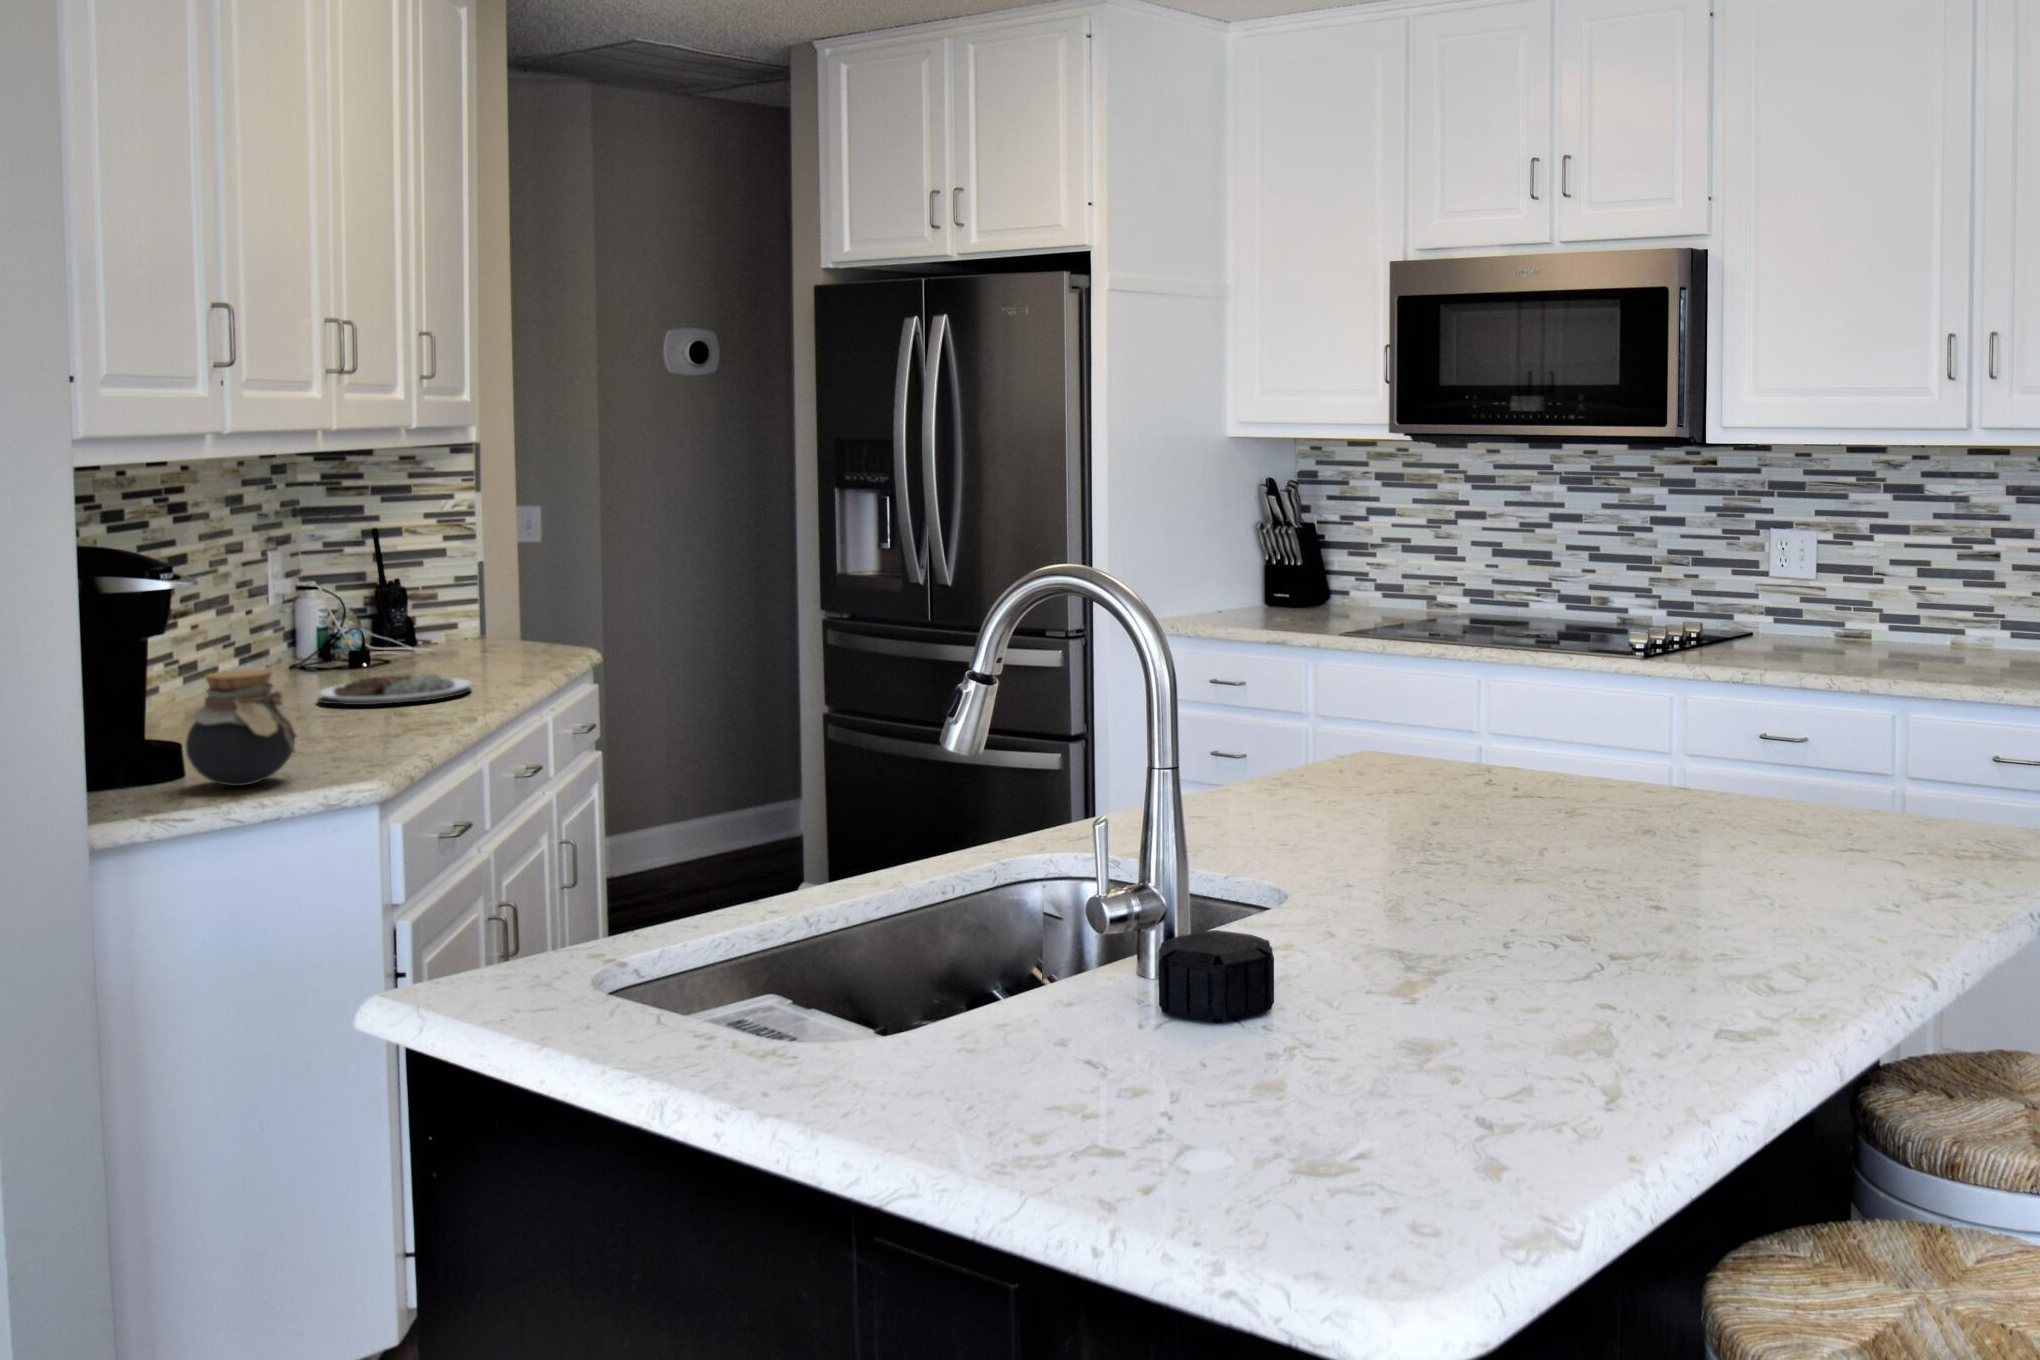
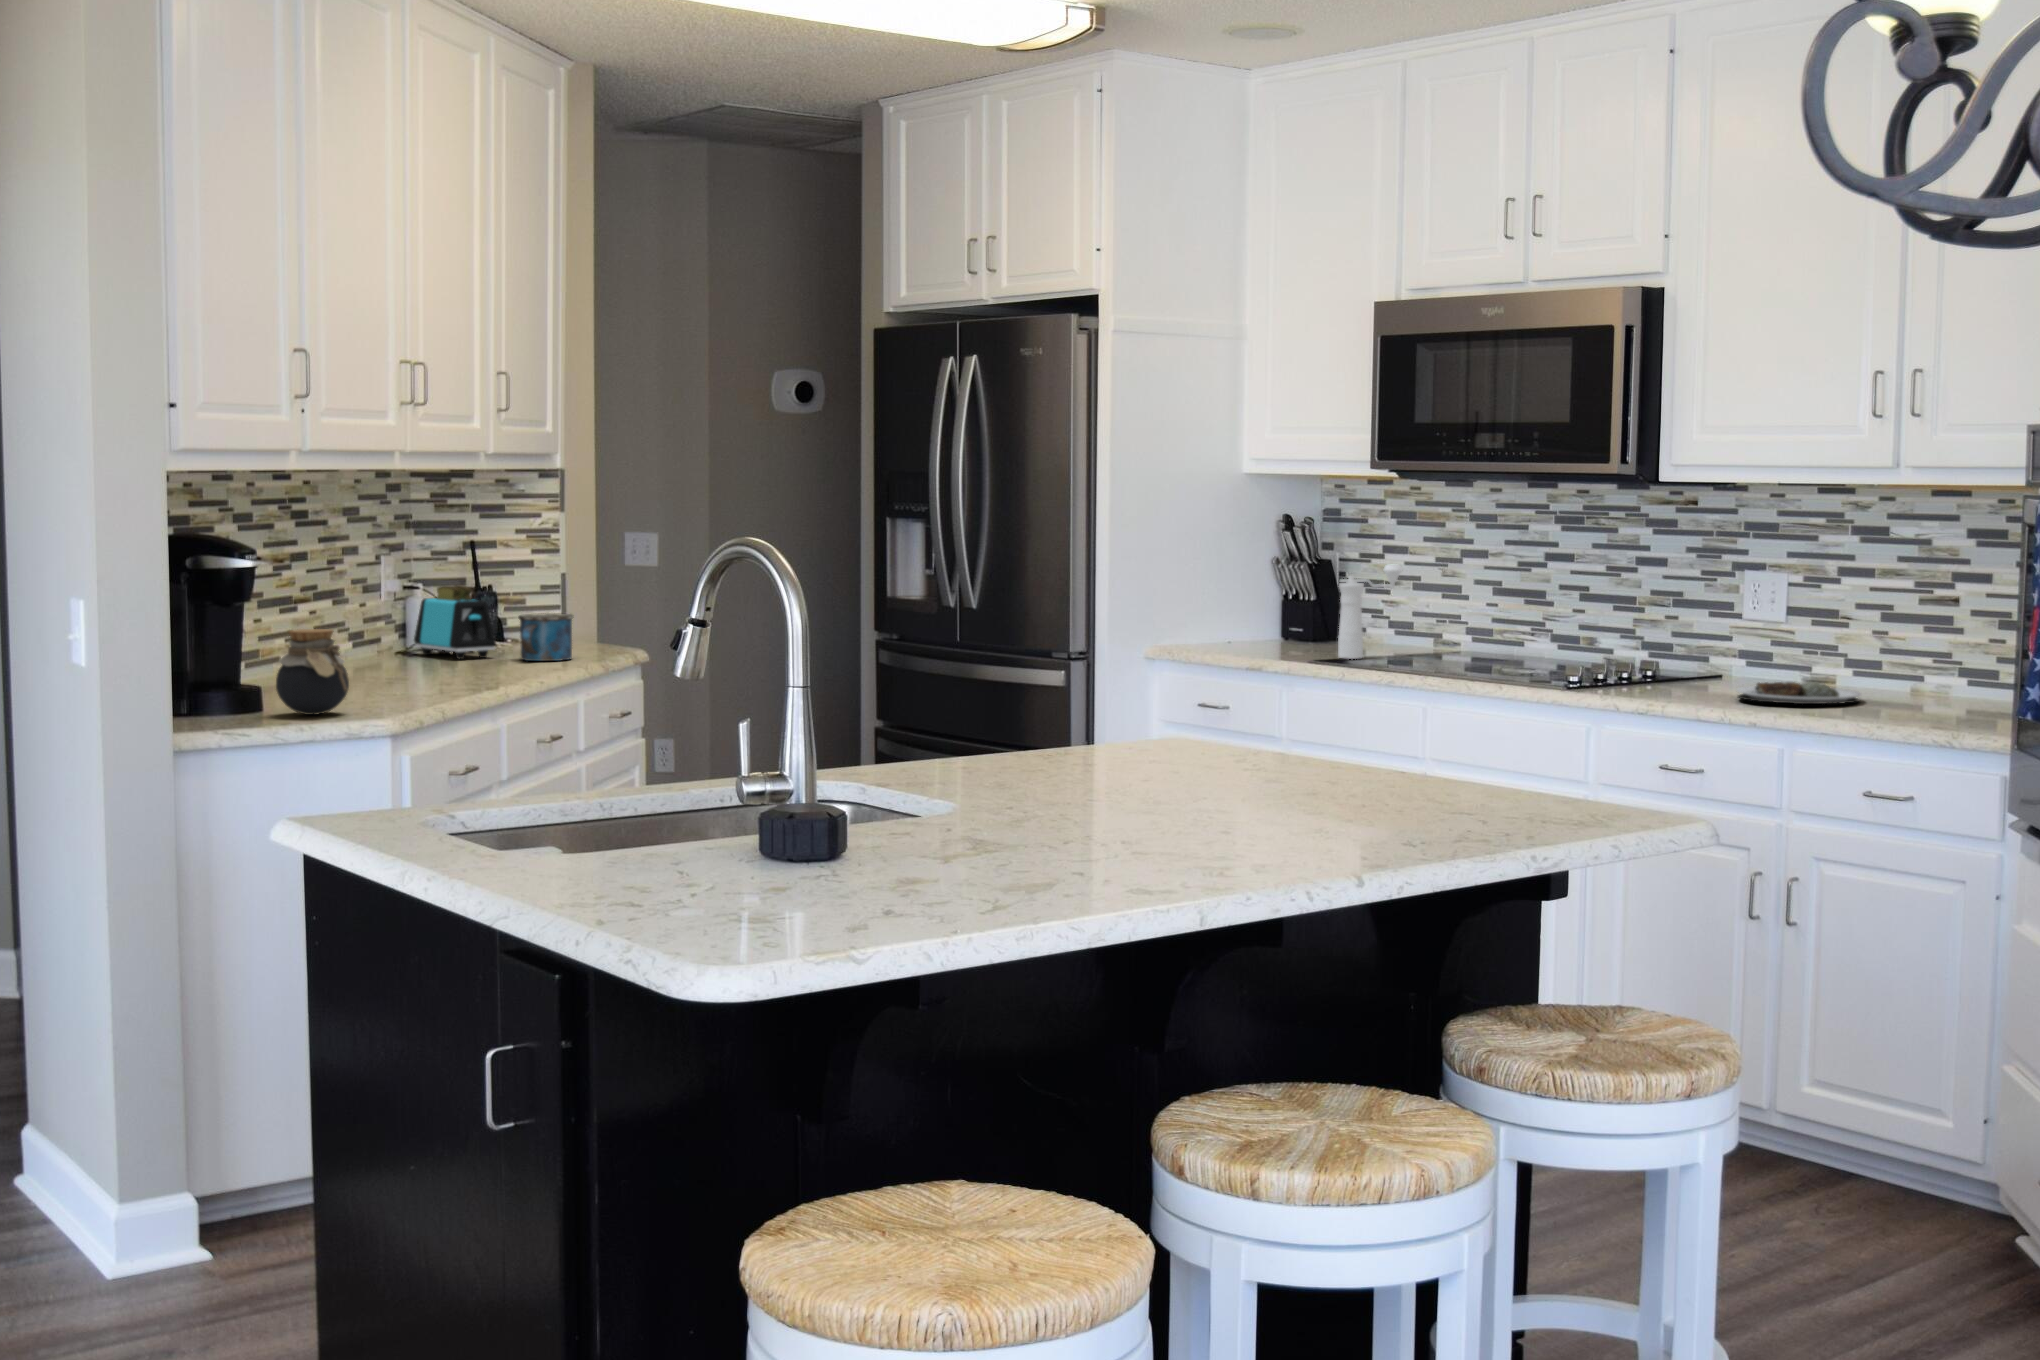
pepper mill: none [1357,529,1415,625] -> present [1338,564,1402,659]
toaster: none [316,585,429,675] -> present [414,585,496,659]
mug: none [460,615,531,673] -> present [518,613,574,661]
plate: present [318,674,471,705] -> present [1737,681,1861,704]

